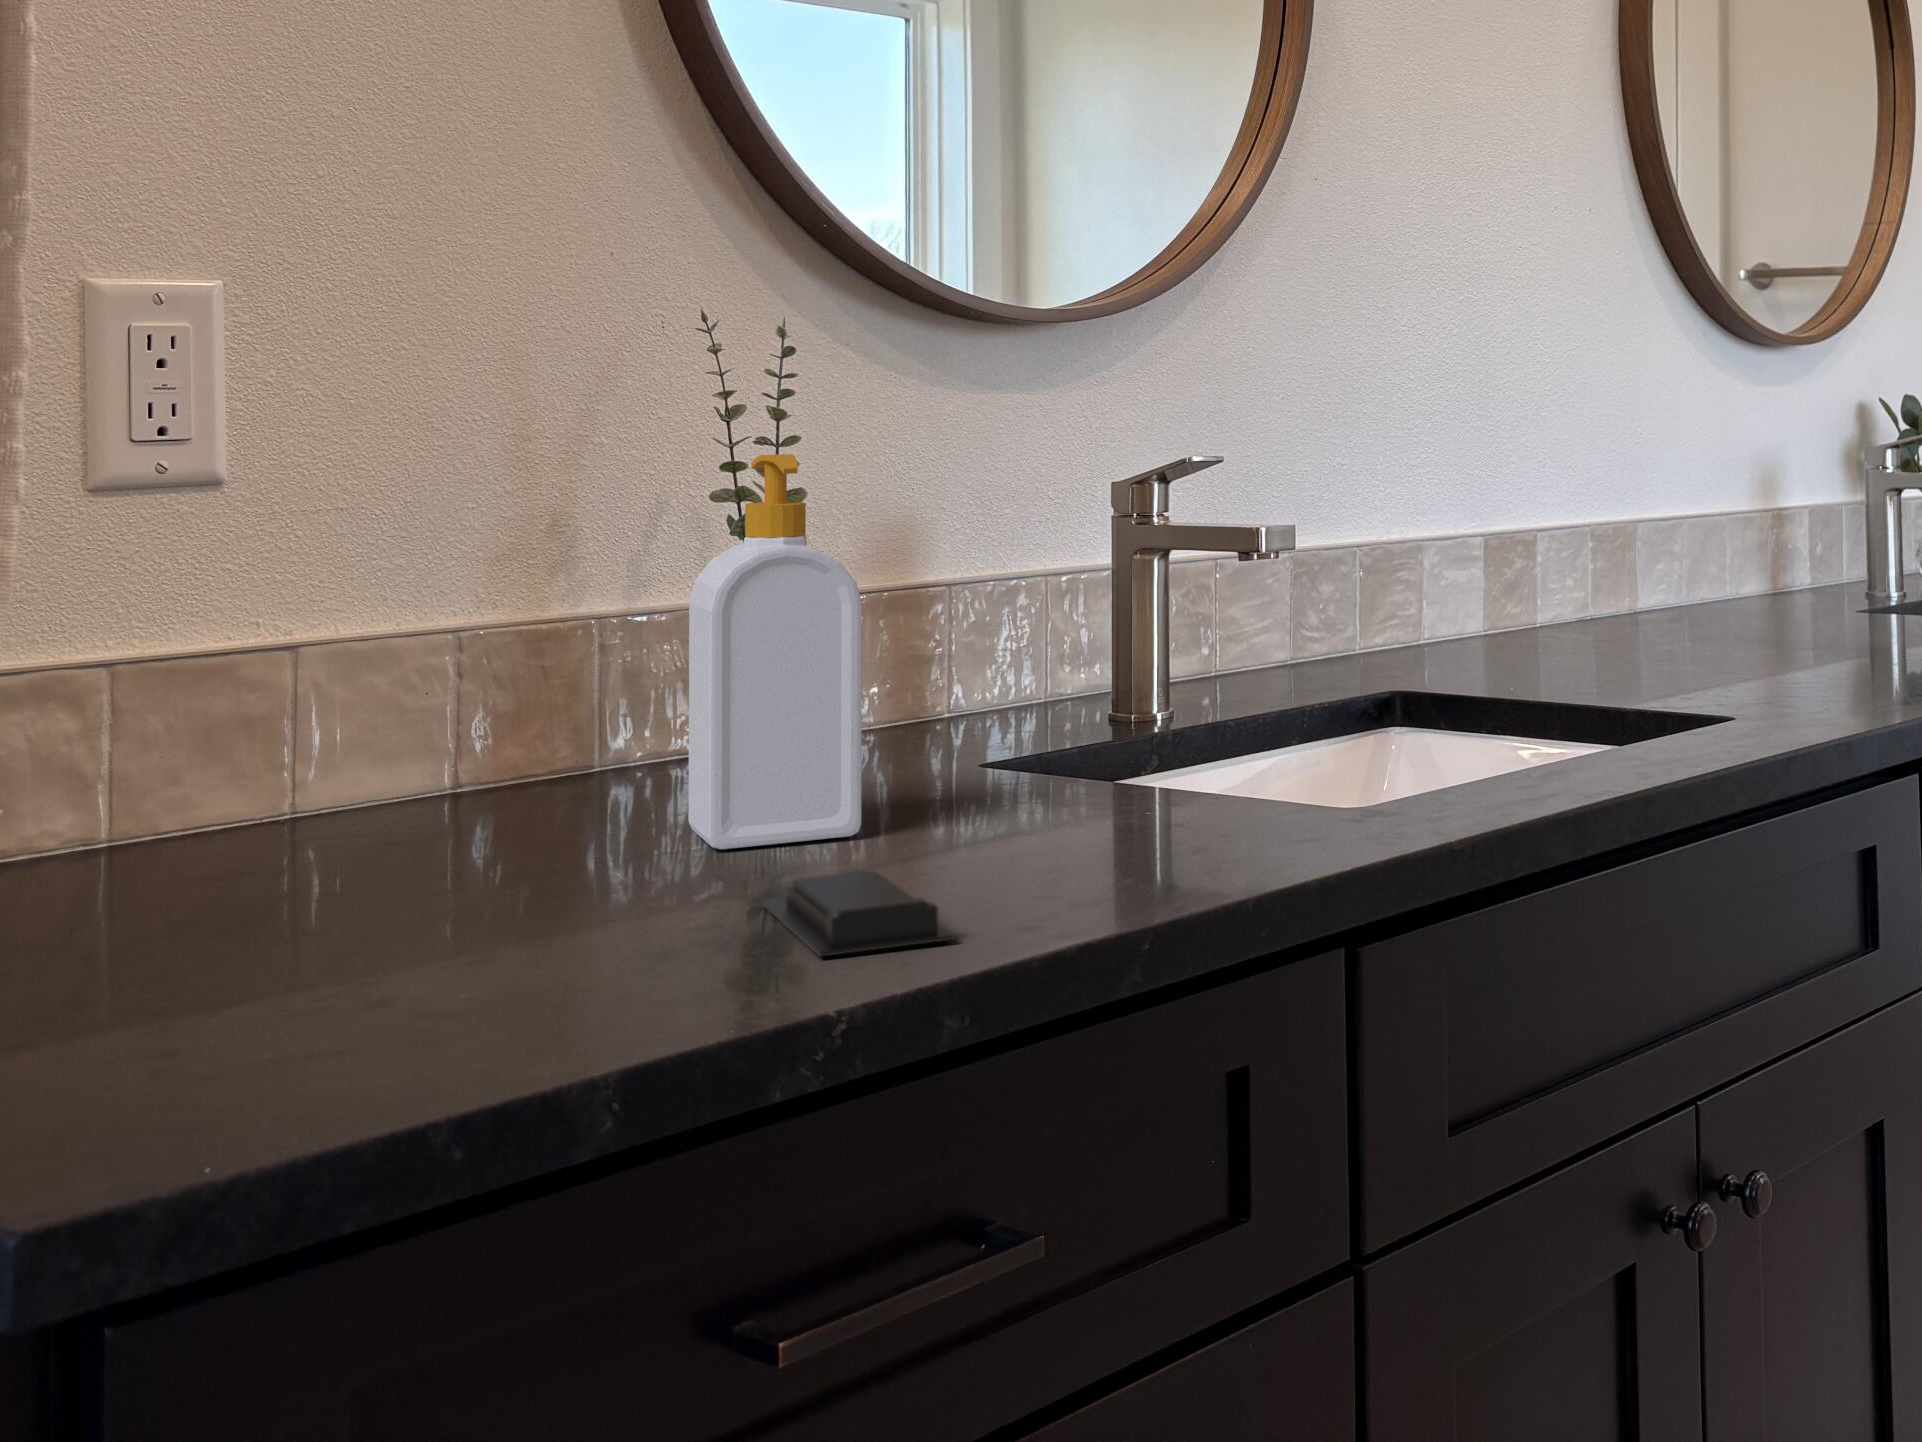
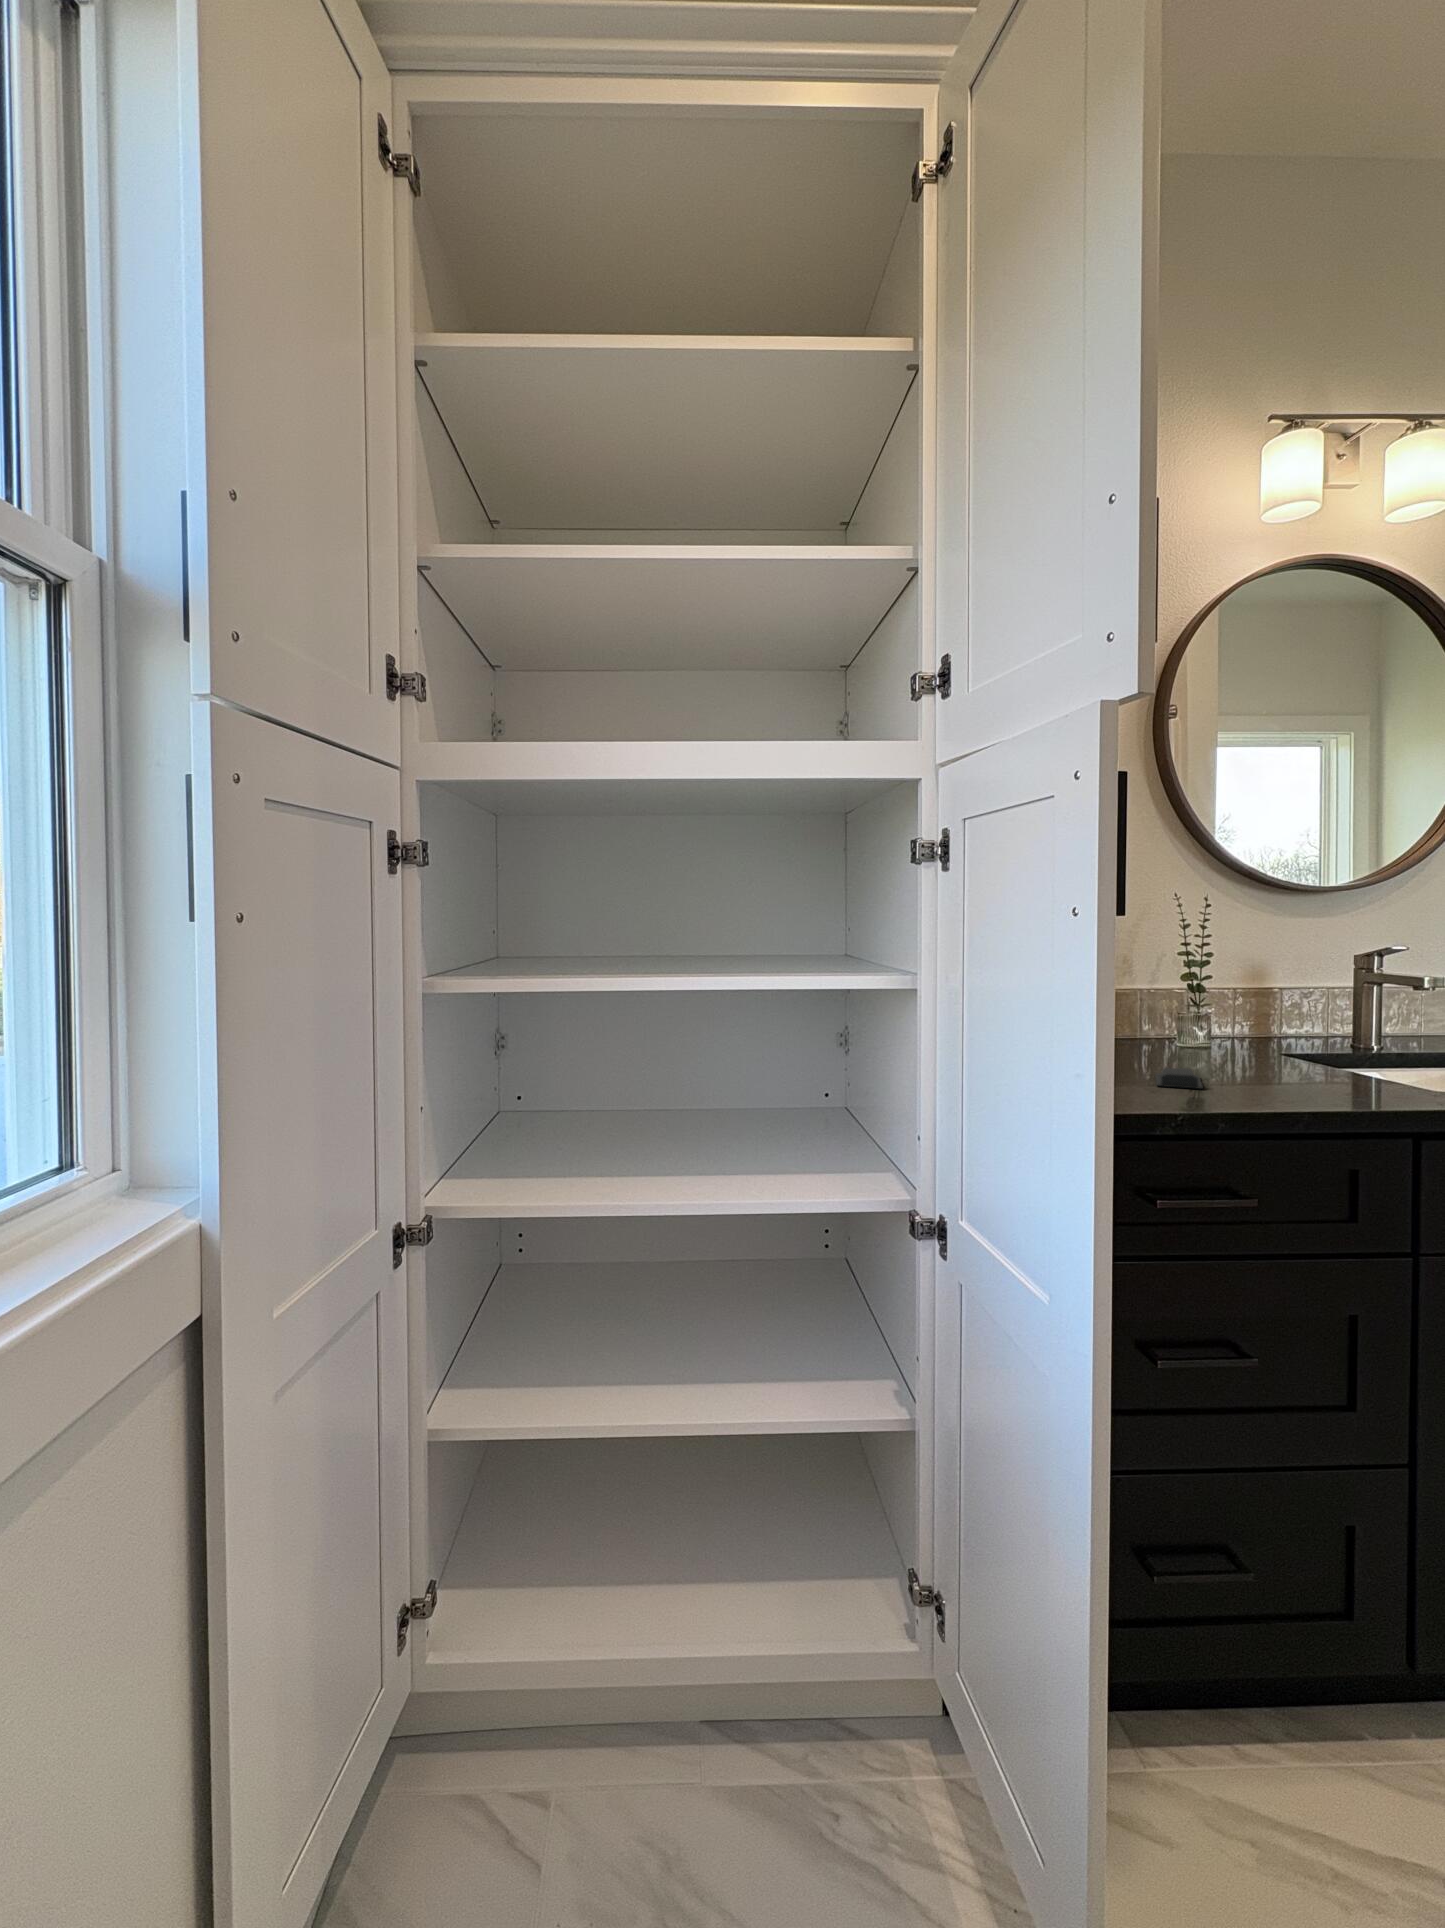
soap bottle: present [688,454,862,850] -> none [1155,939,1210,1065]

